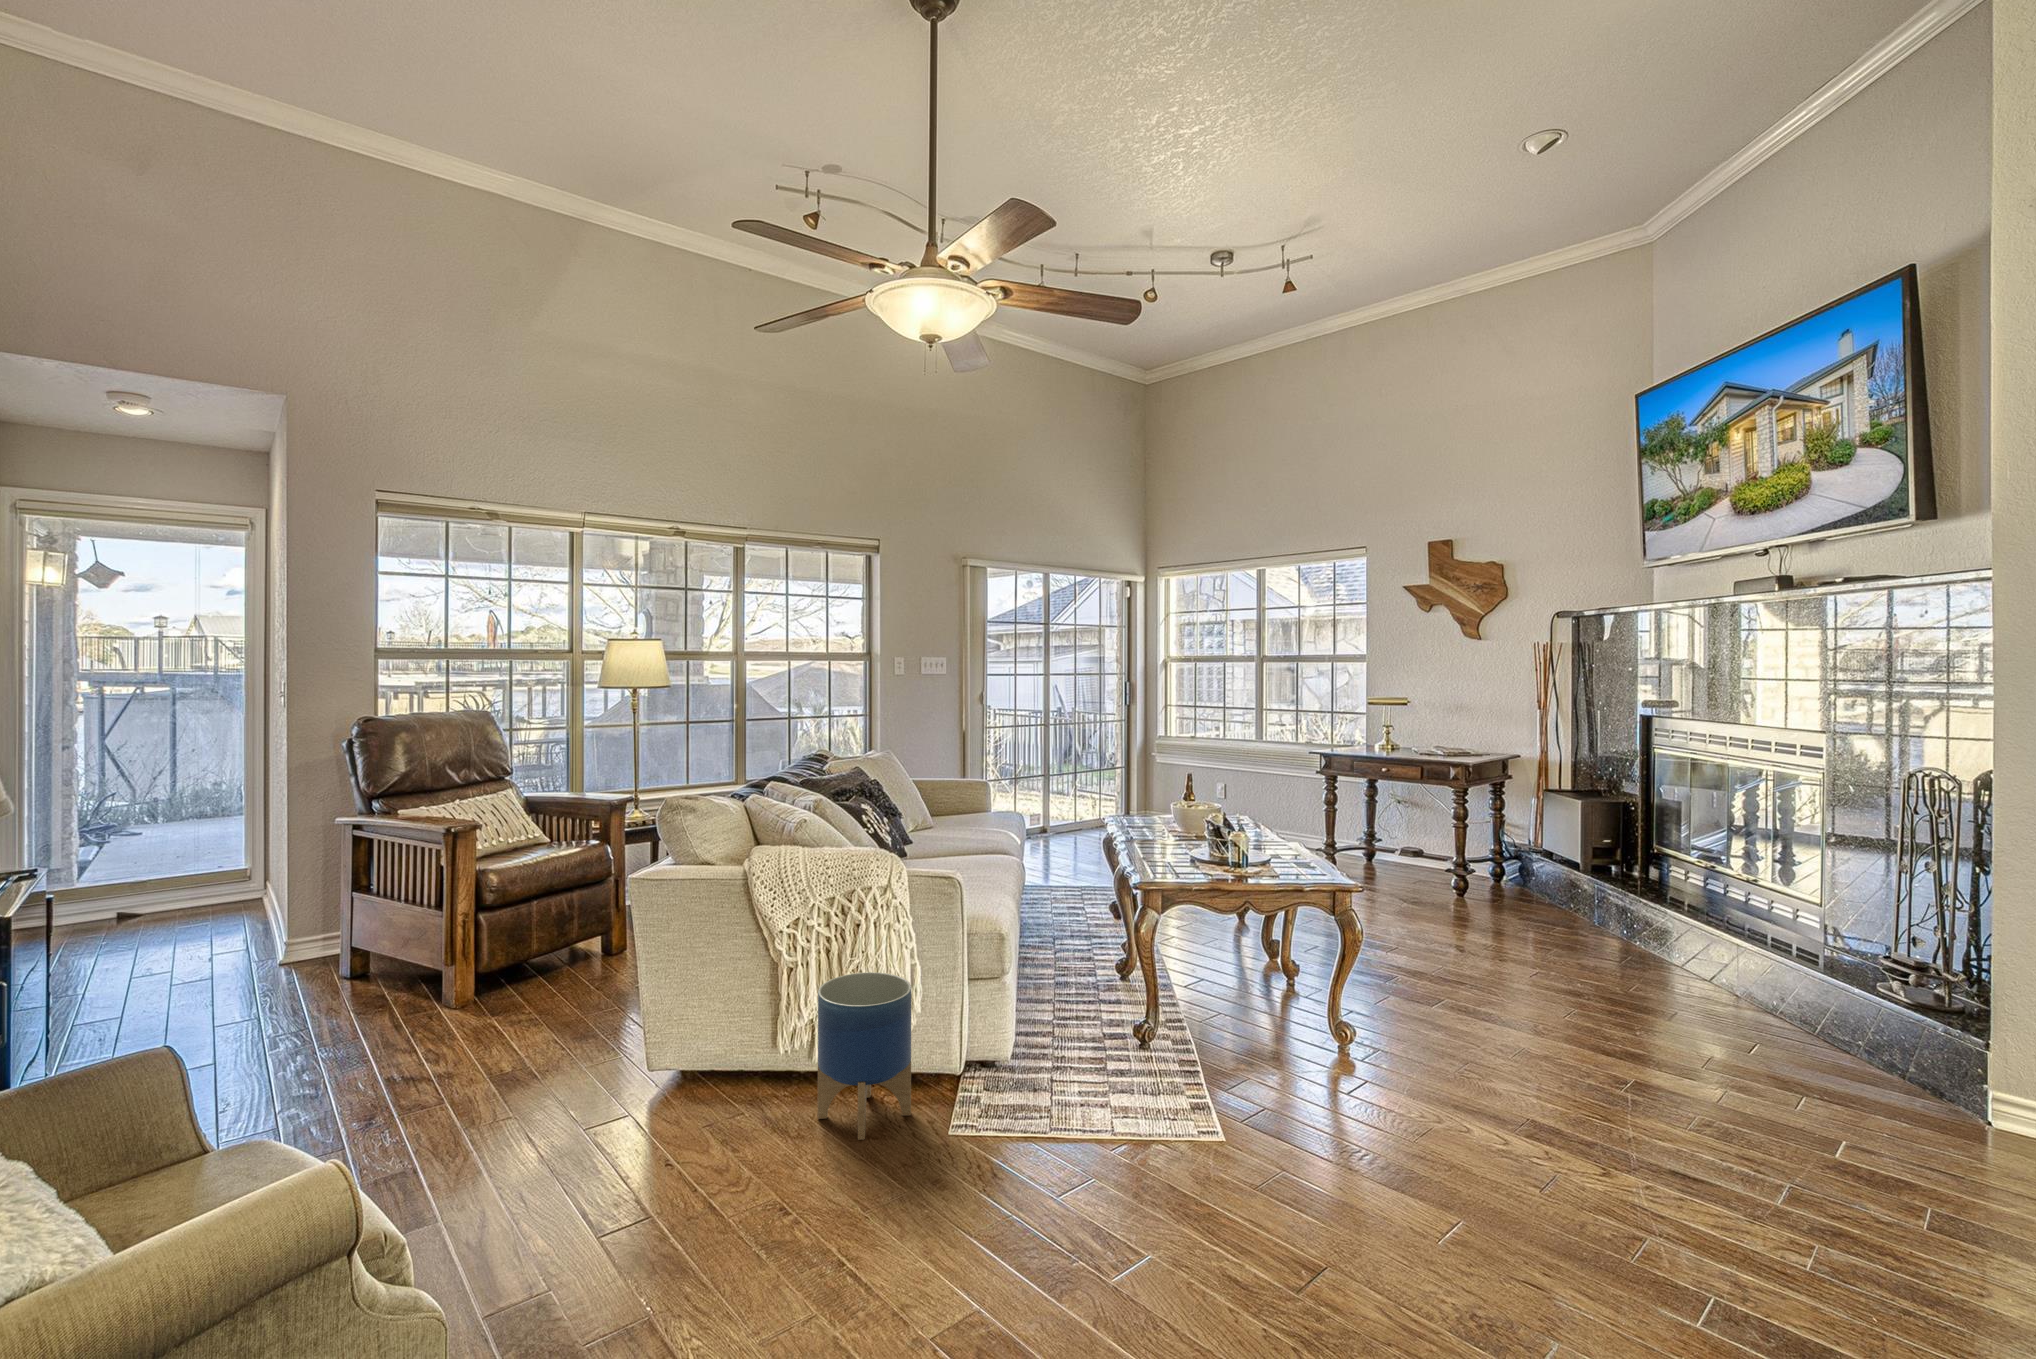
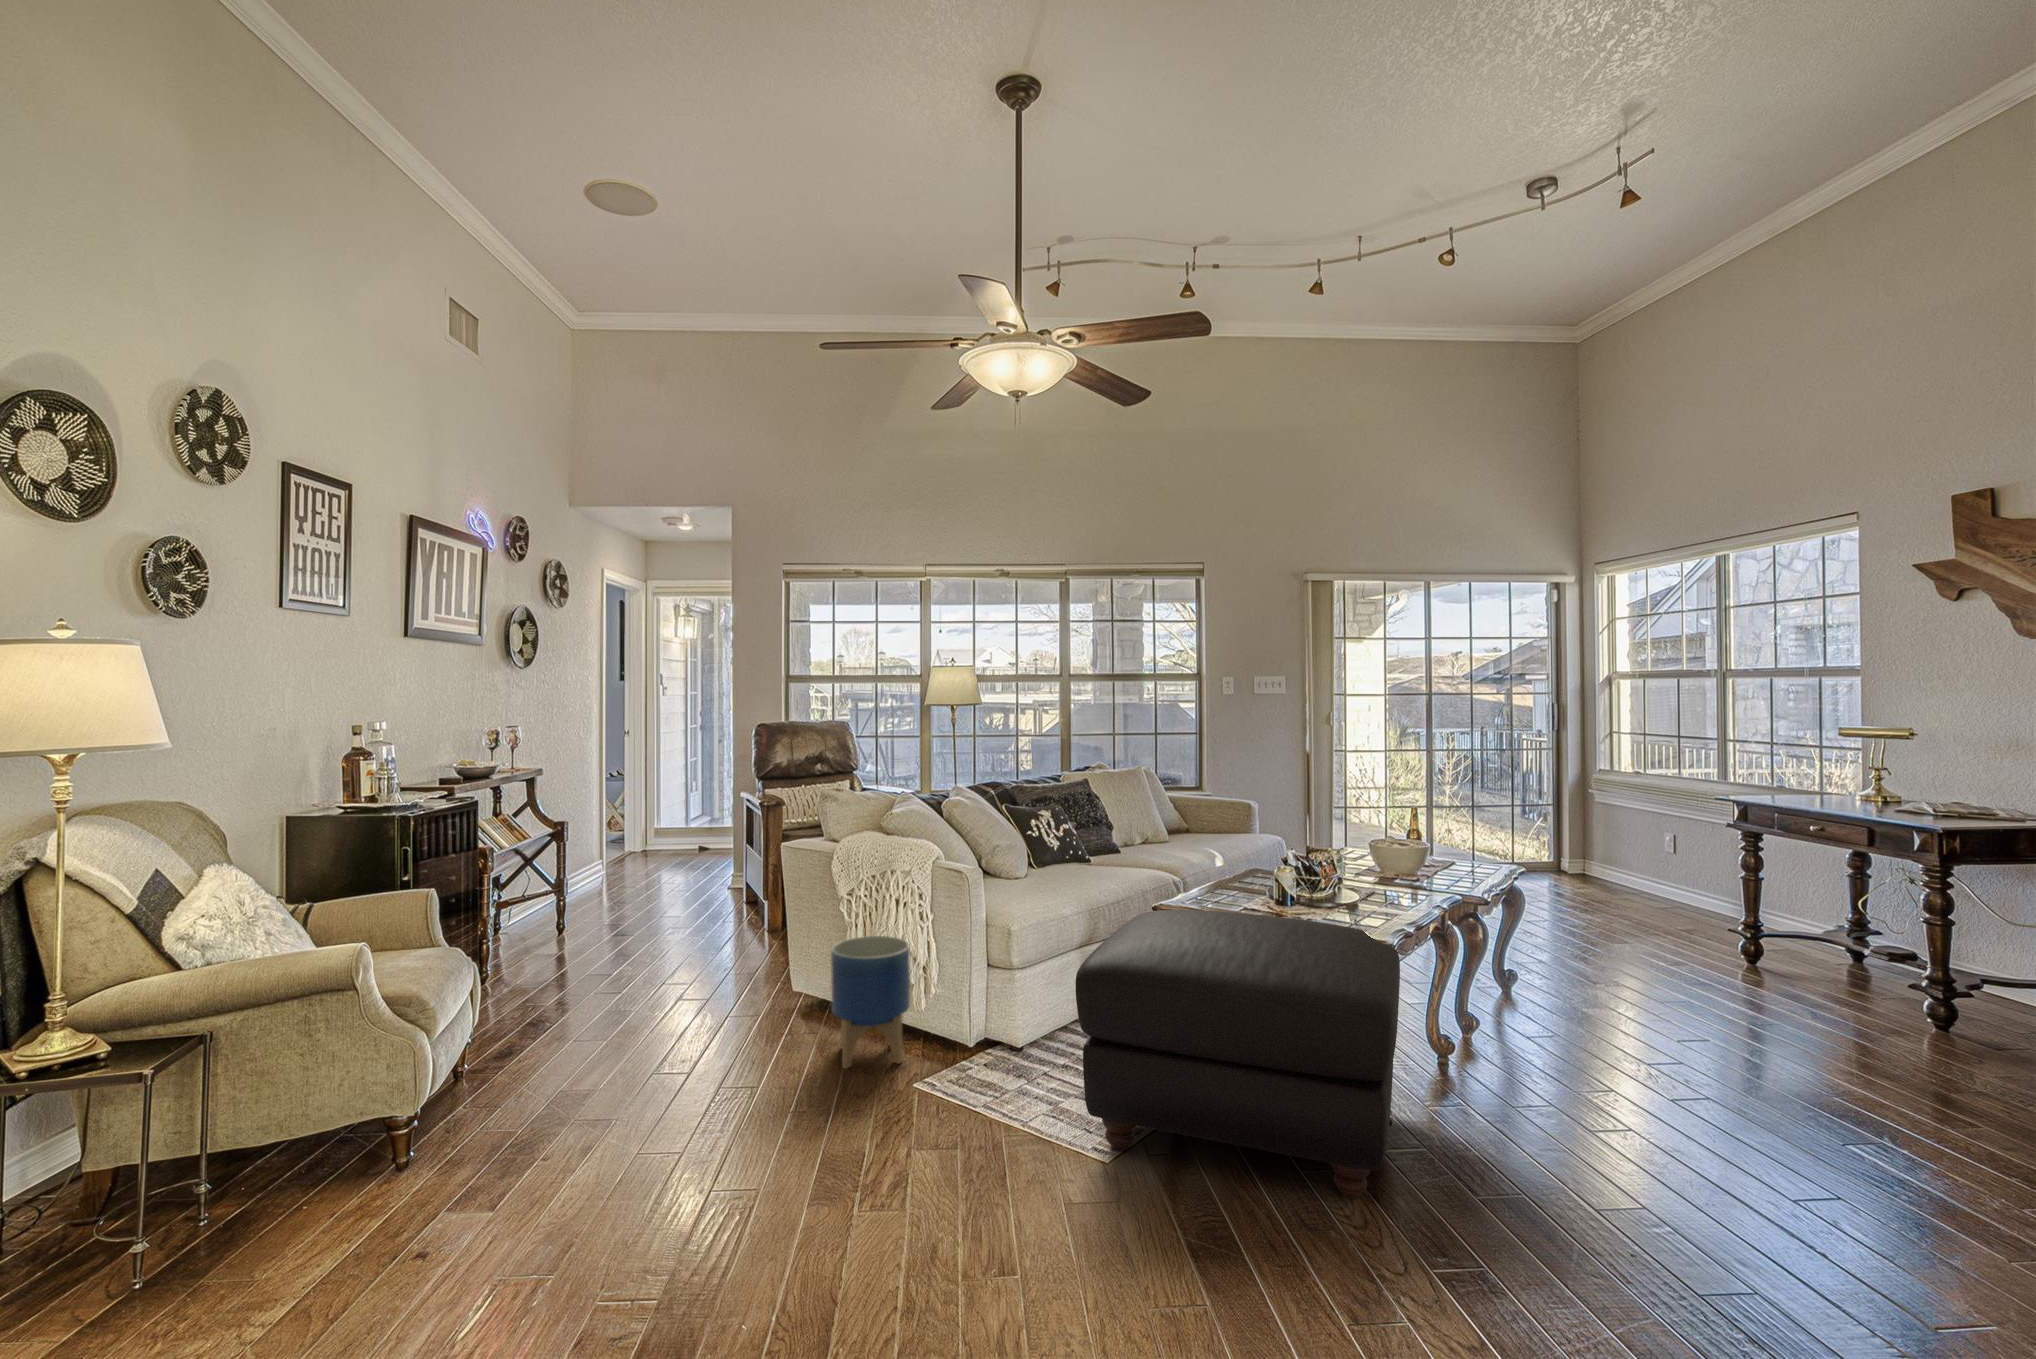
ottoman: none [1116,882,1444,1124] -> present [1075,910,1400,1199]

